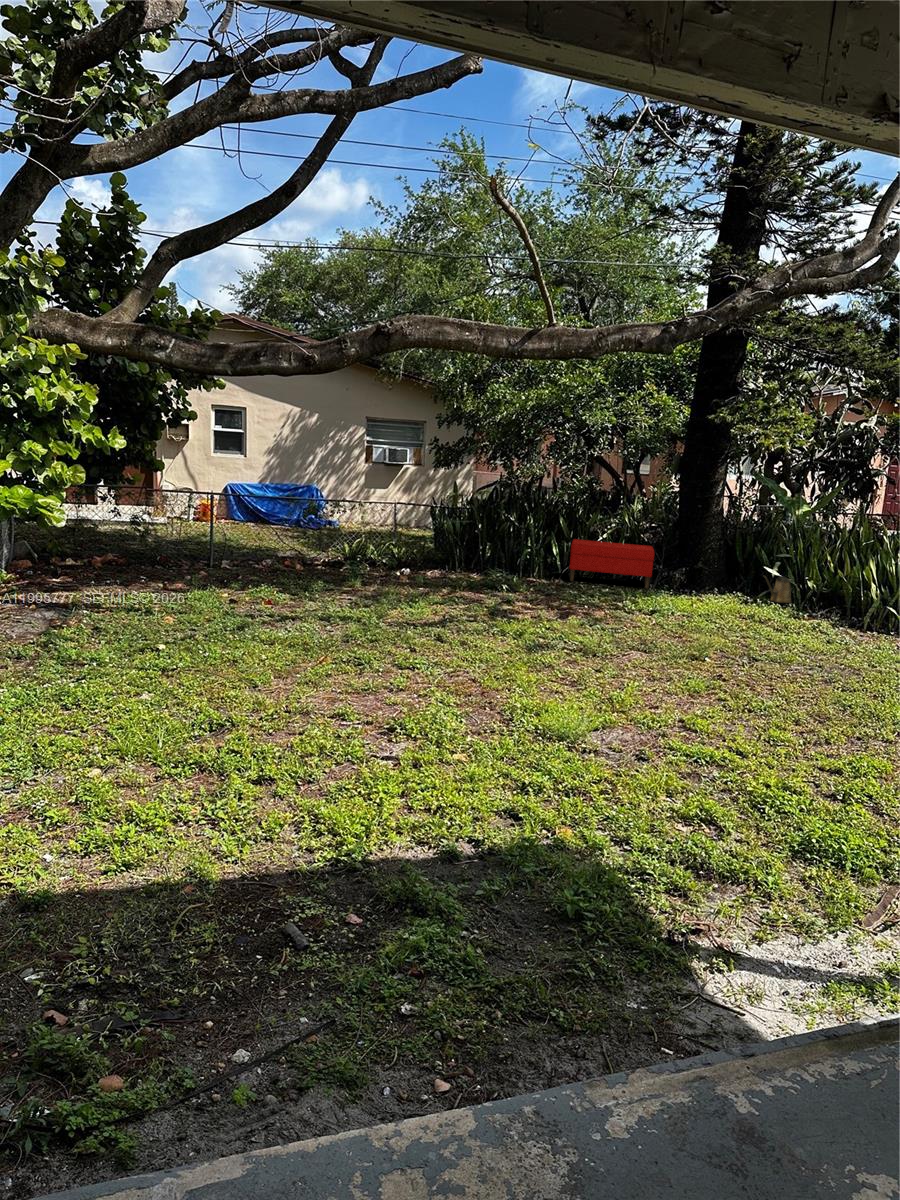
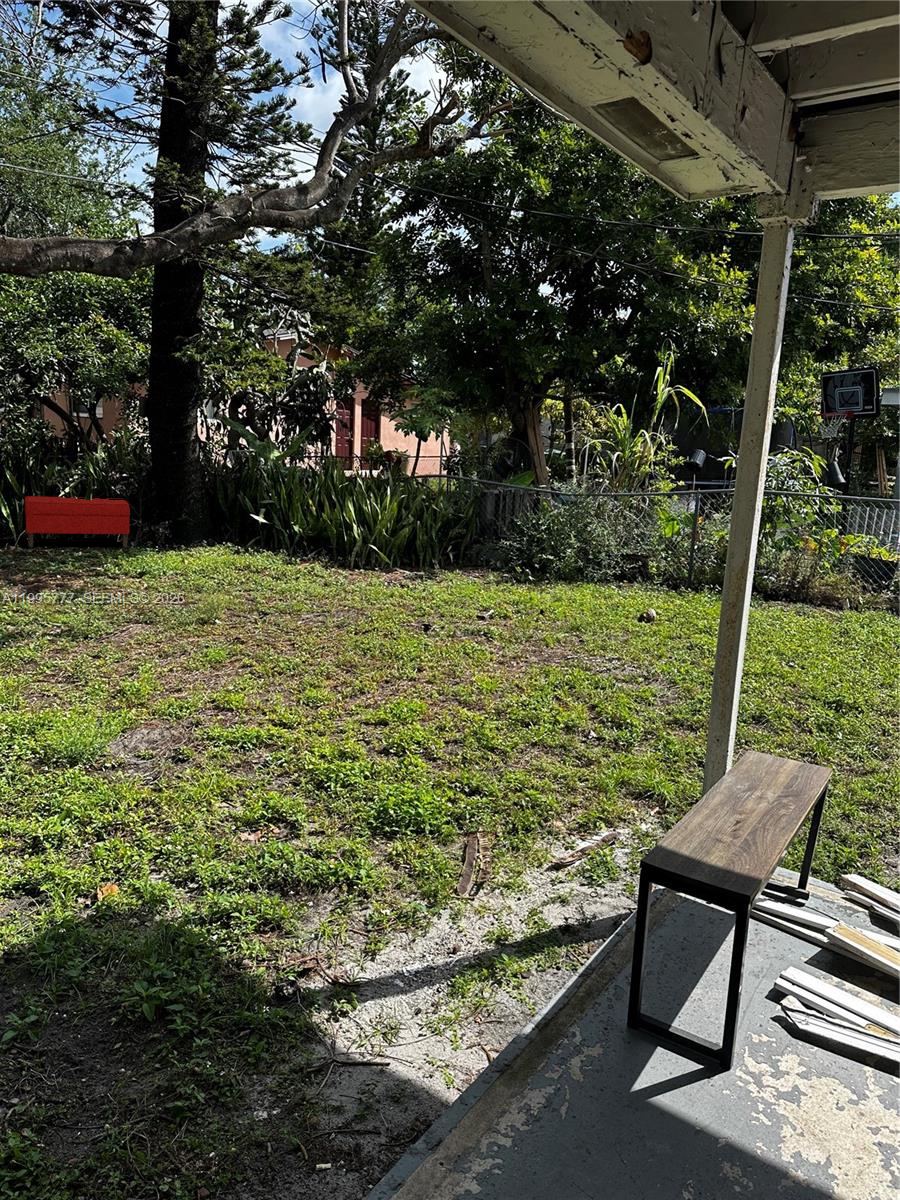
watering can: present [764,576,792,603] -> none [252,523,283,549]

